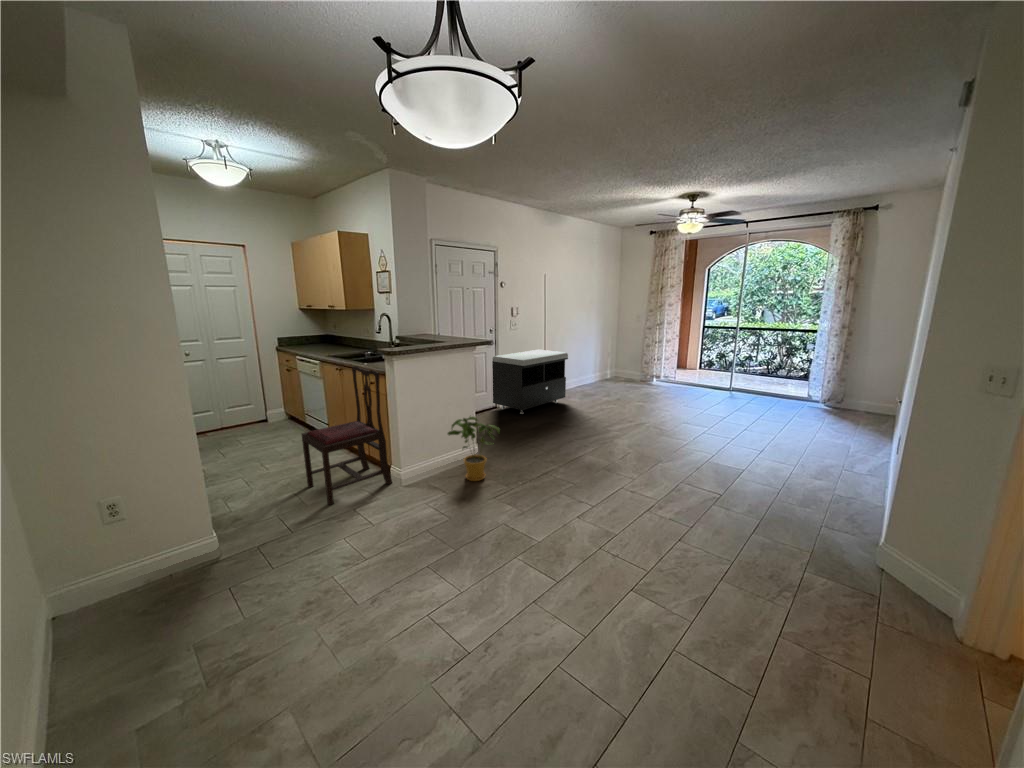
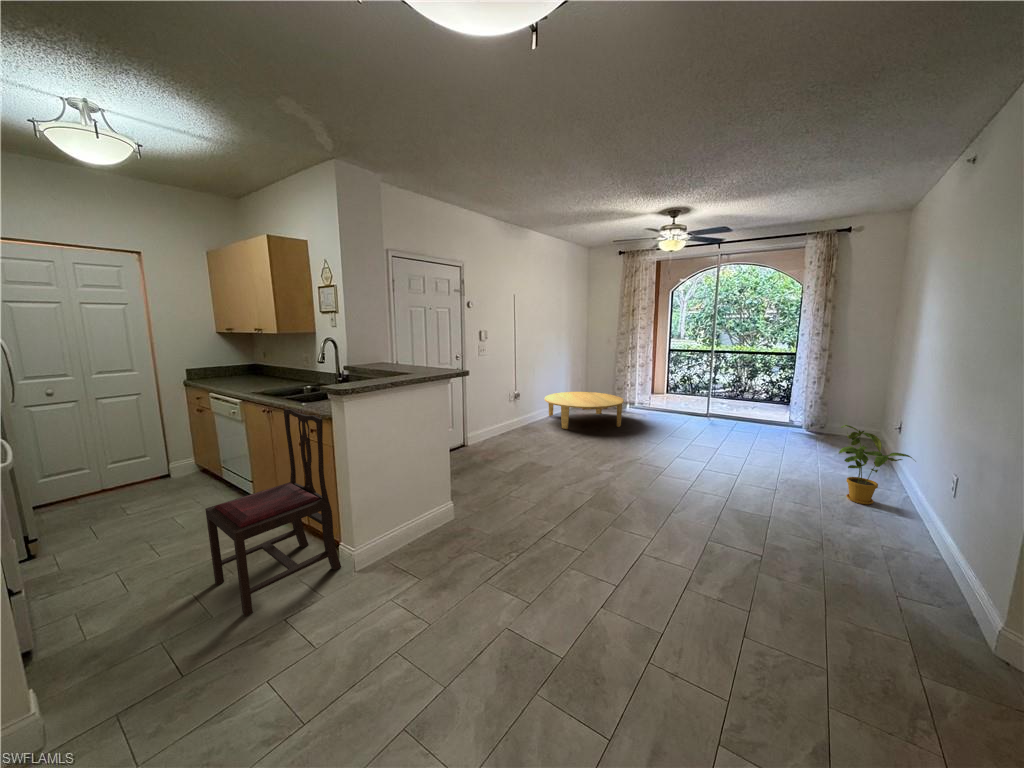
storage bench: present [492,350,568,414] -> none [460,377,544,453]
coffee table: none [572,365,646,398] -> present [545,392,624,429]
house plant: present [448,417,500,481] -> present [839,425,912,504]

